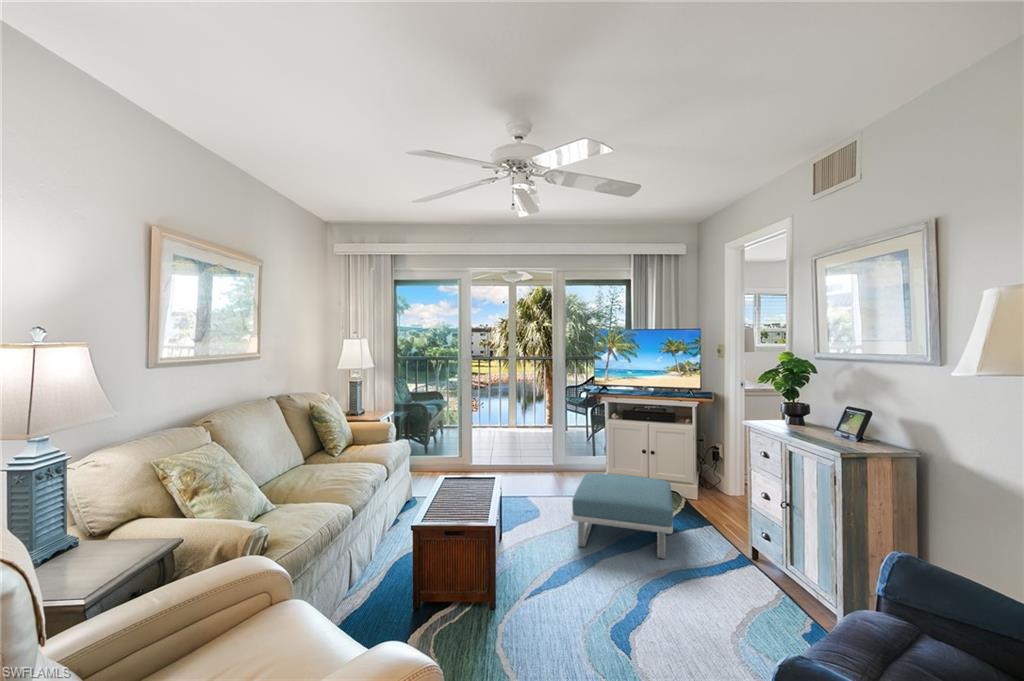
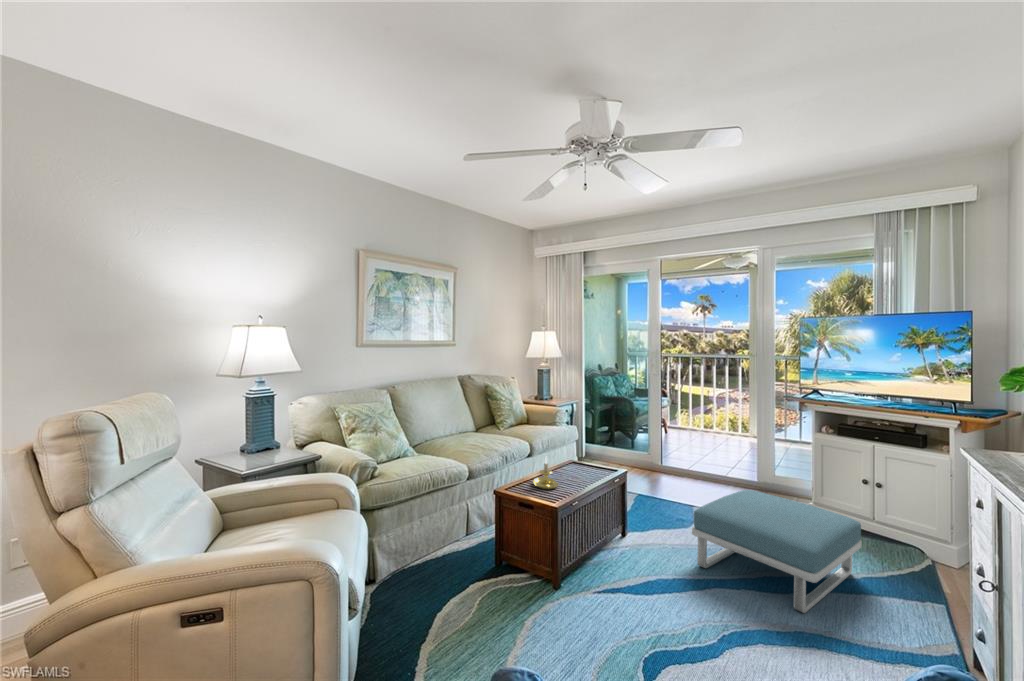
candle holder: none [444,476,475,511] -> present [533,459,559,489]

